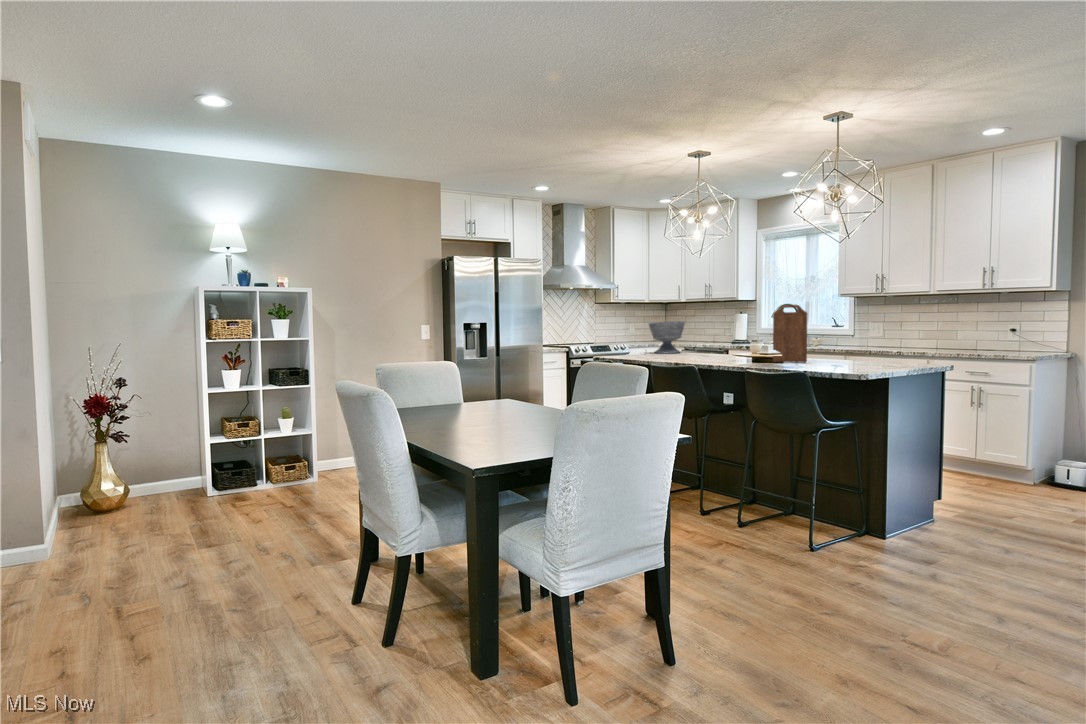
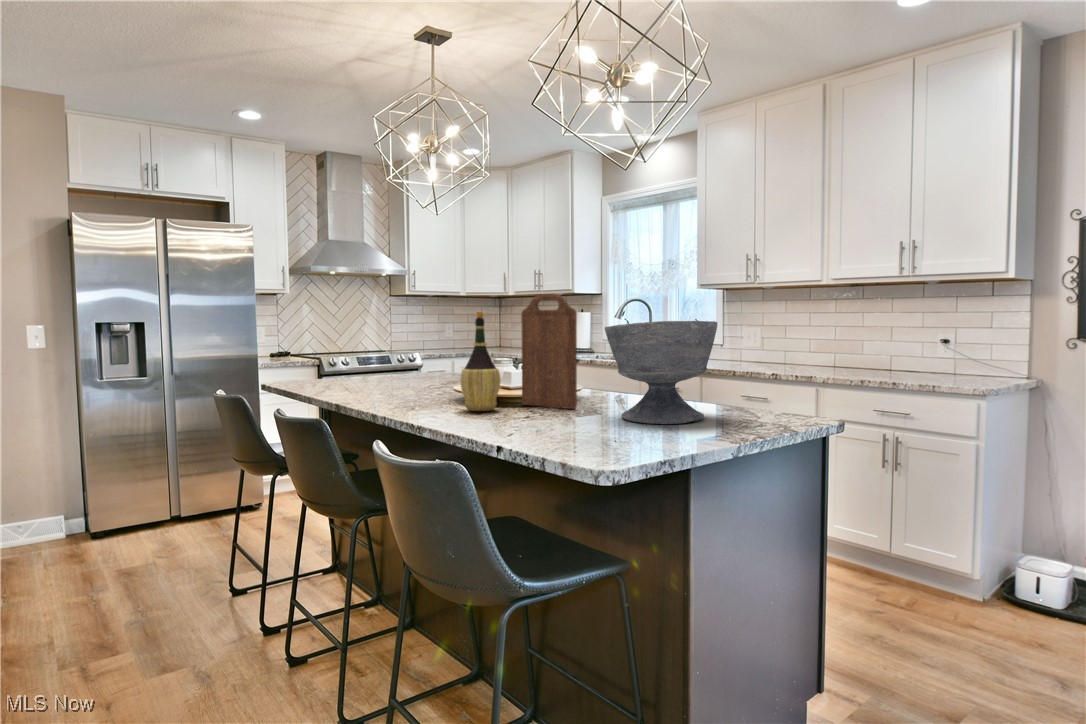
wine bottle: none [747,313,768,363] -> present [460,312,500,411]
bowl: present [649,321,685,353] -> present [605,321,717,424]

